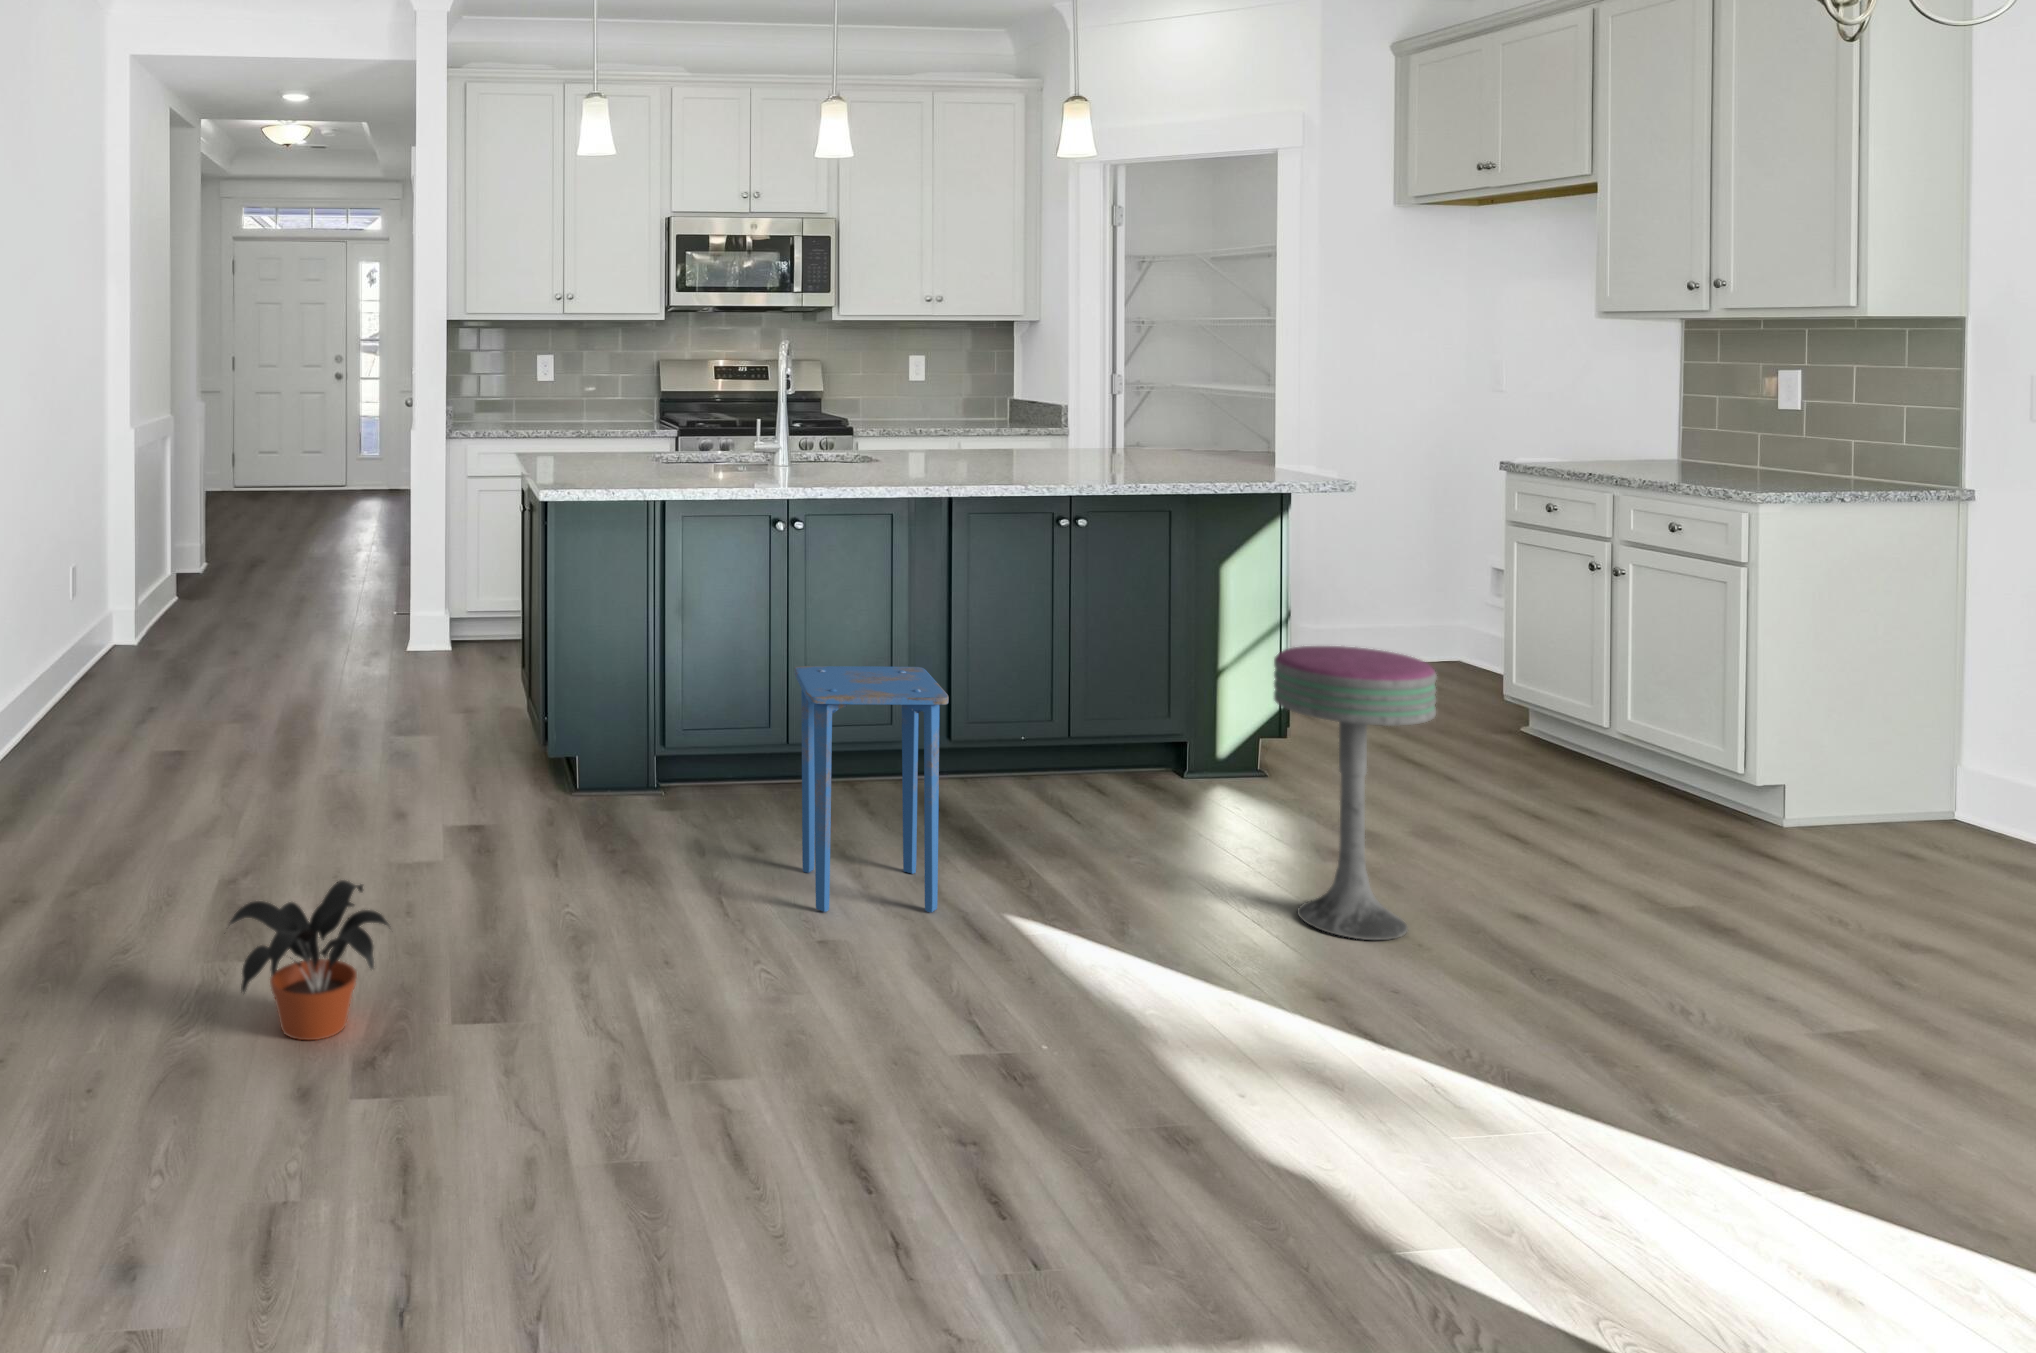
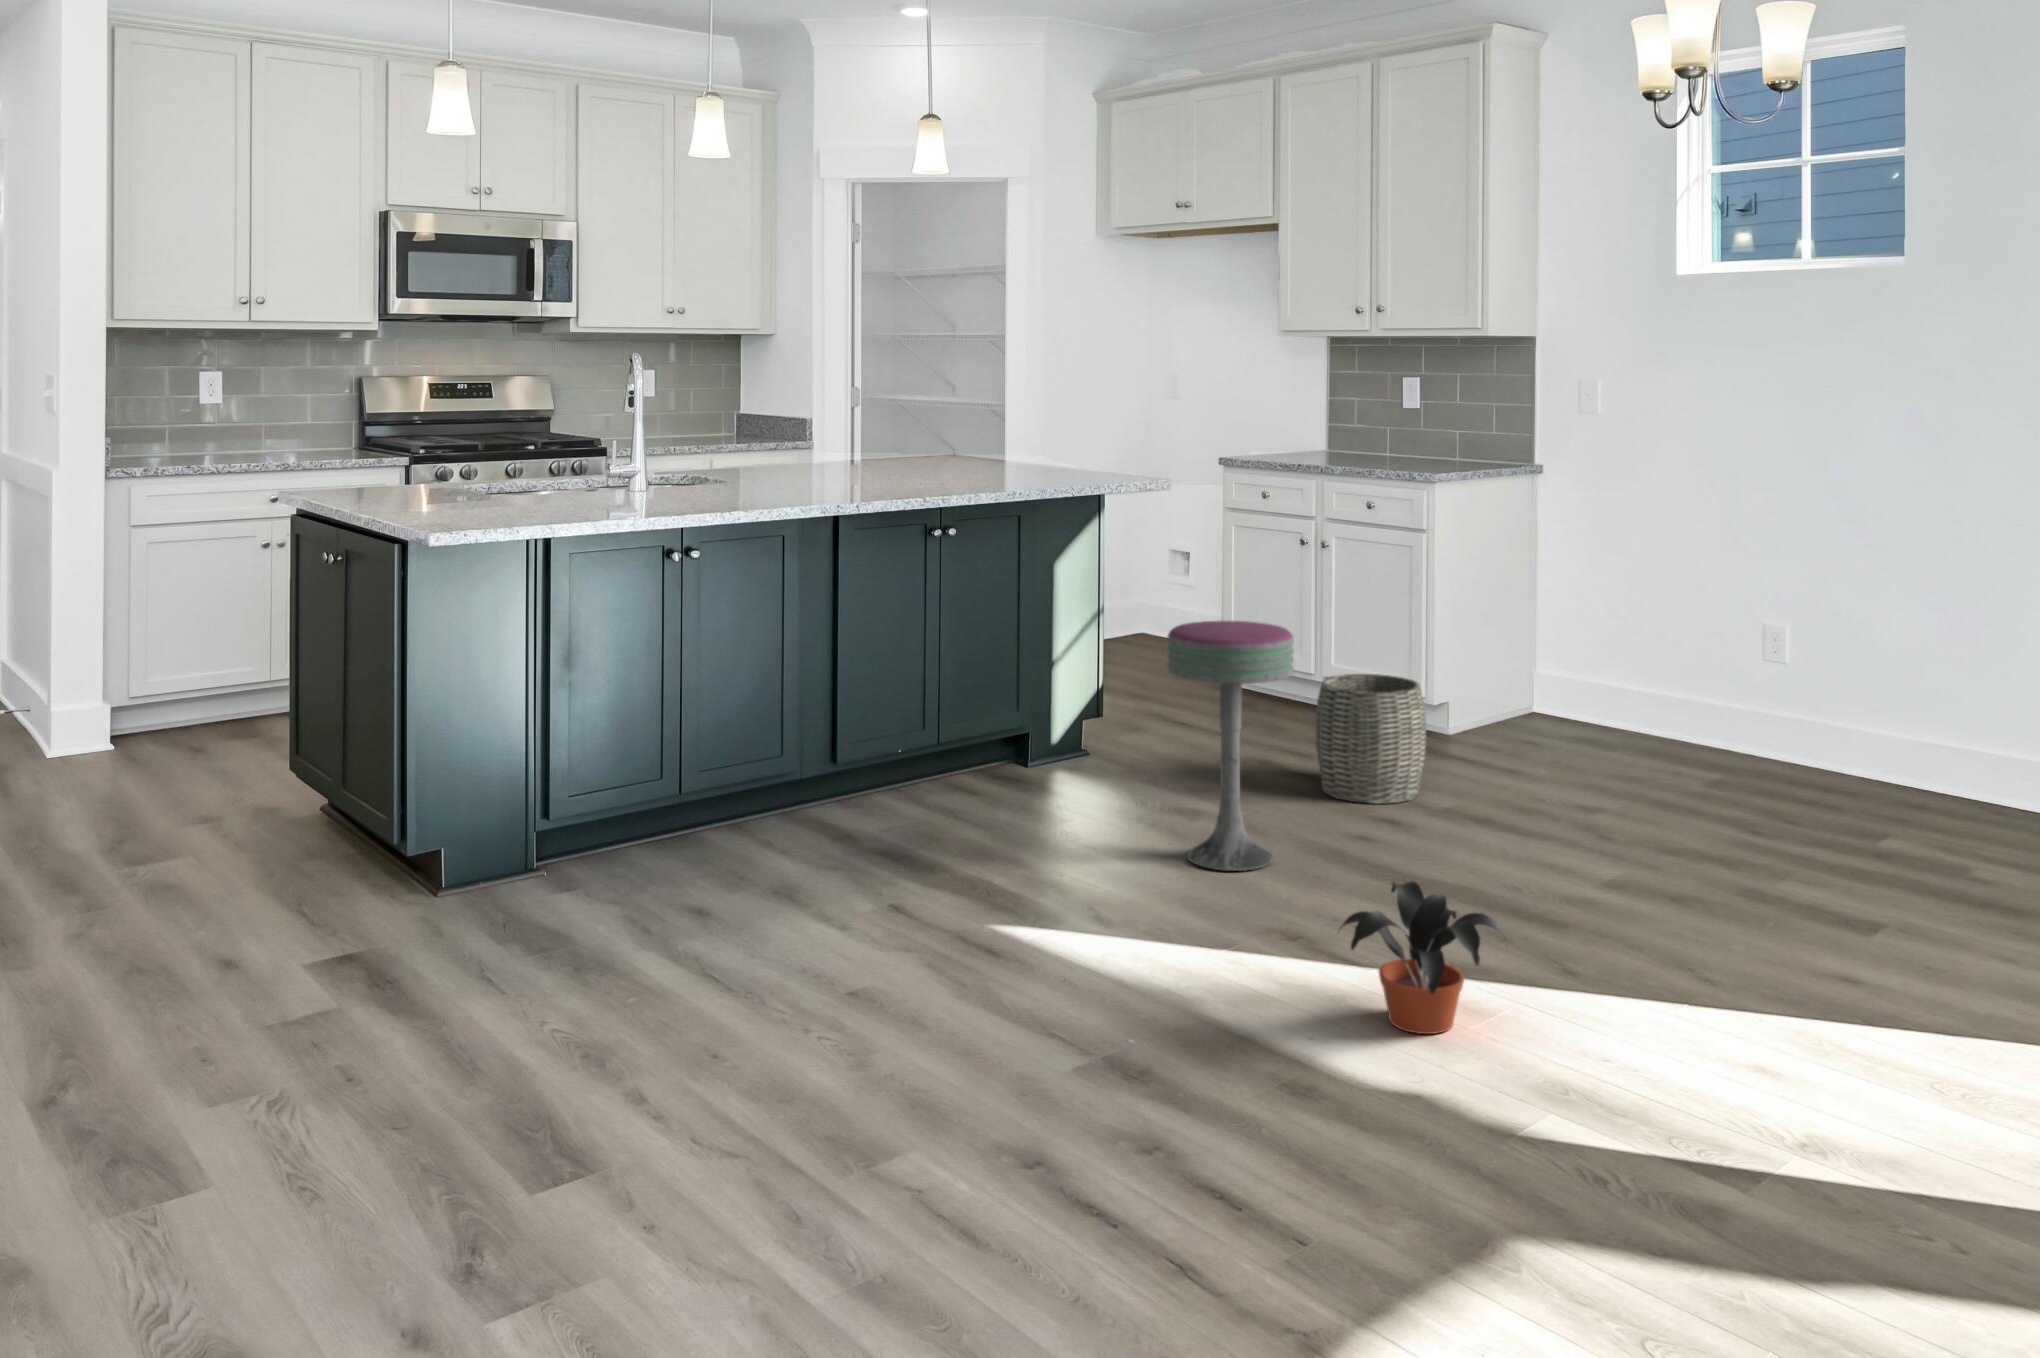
side table: present [795,666,949,912] -> none [740,682,918,941]
woven basket: none [1533,729,1694,898] -> present [1316,674,1426,804]
potted plant: present [229,880,389,1040] -> present [1342,881,1505,1034]

